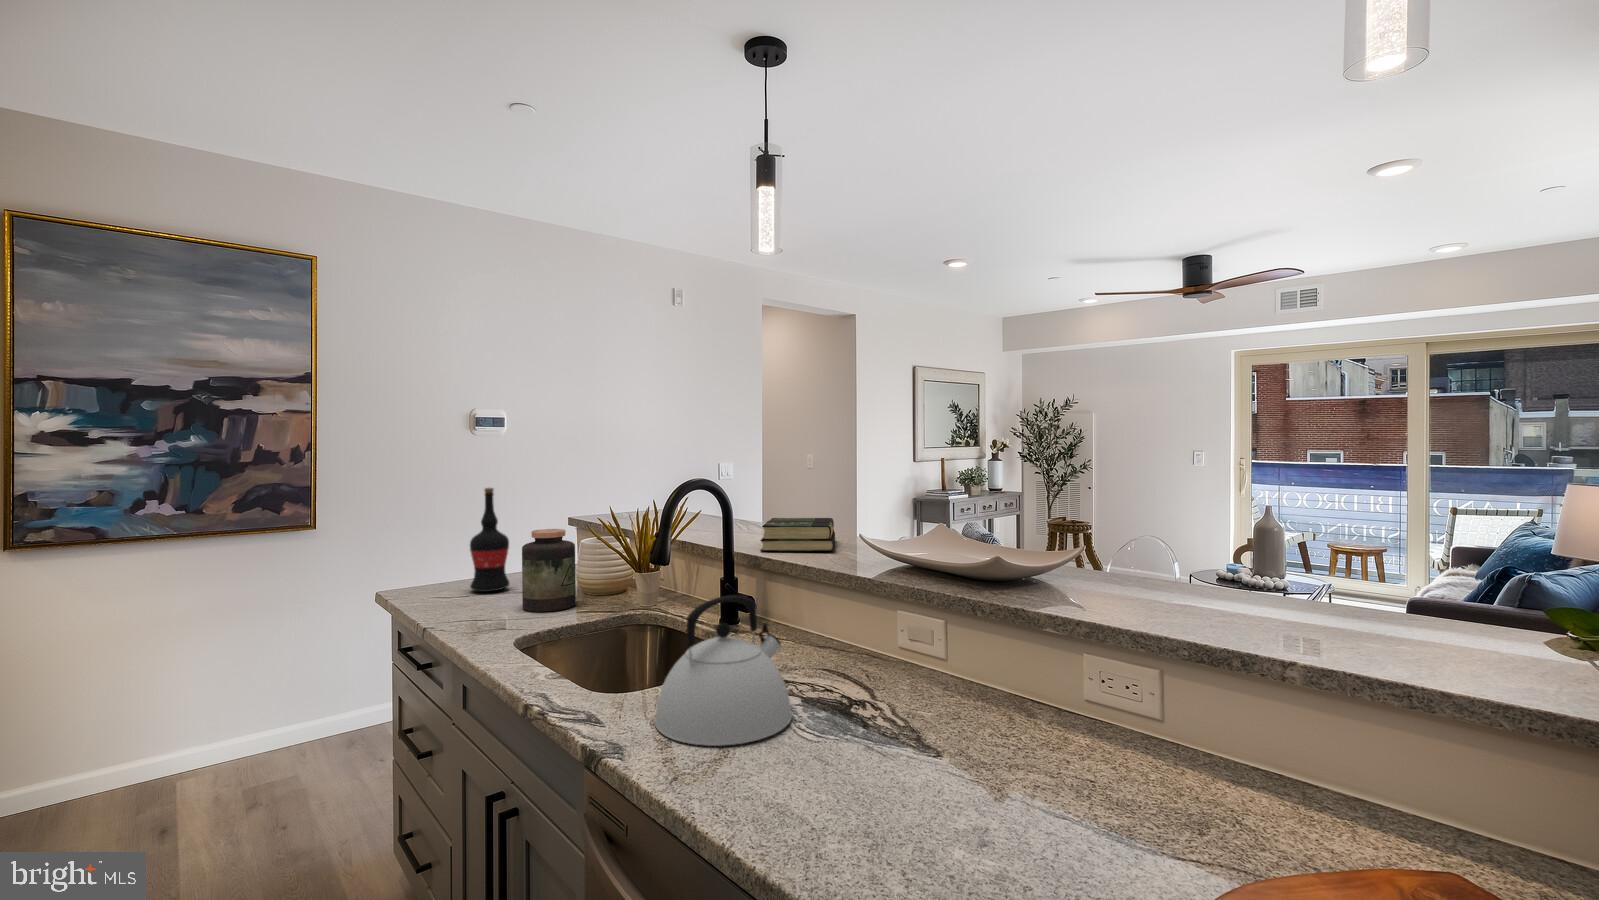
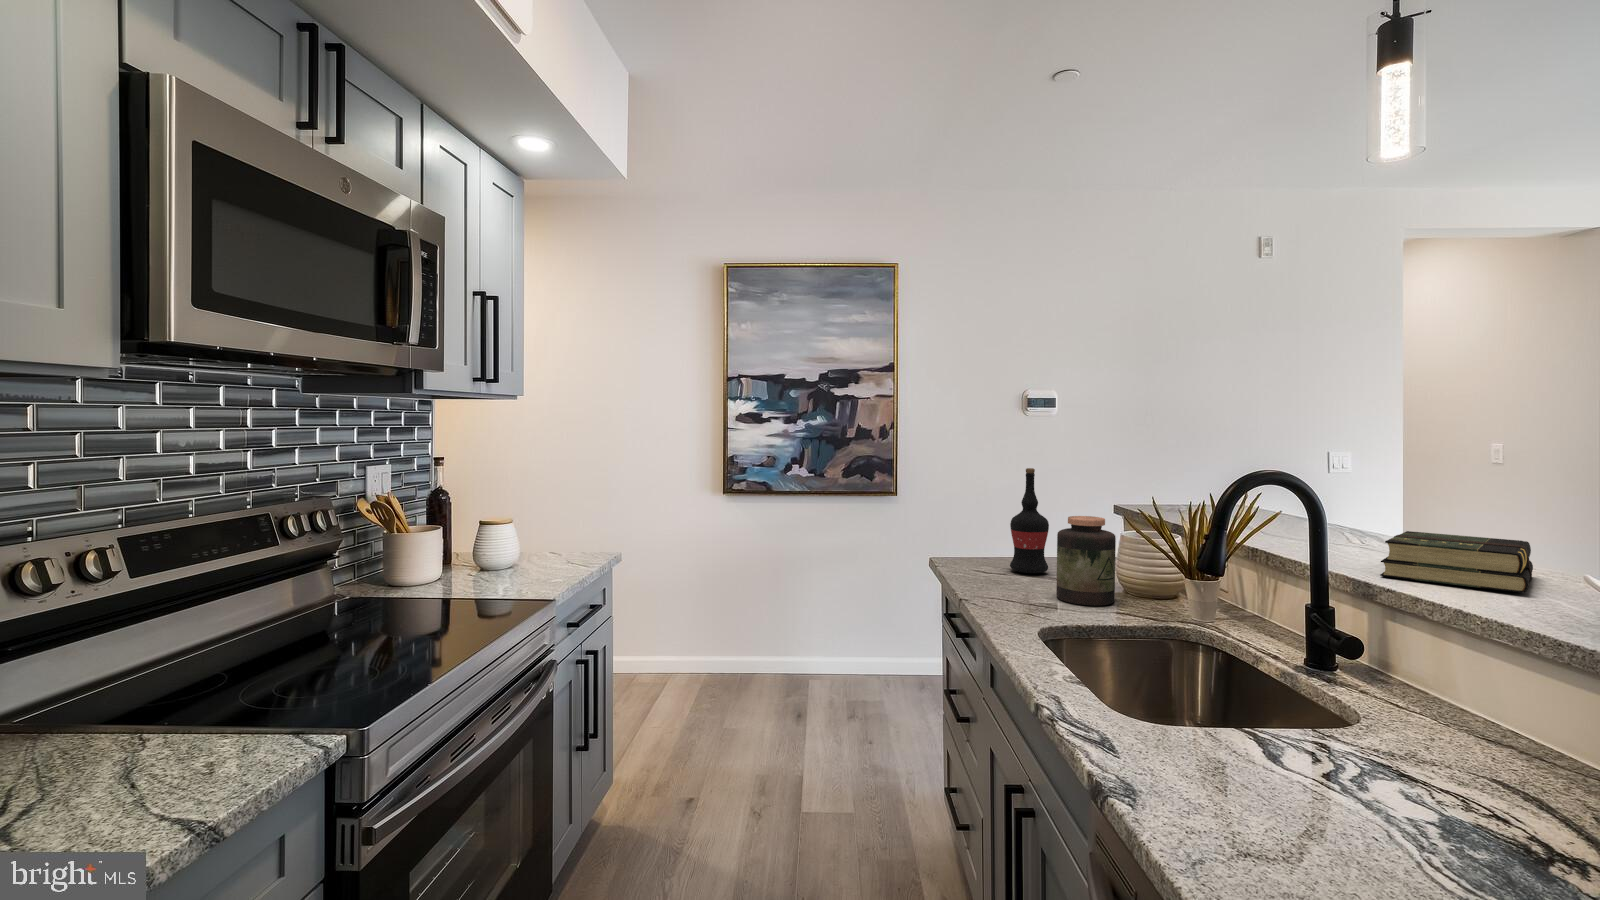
kettle: present [655,595,792,746] -> none [1184,635,1414,854]

